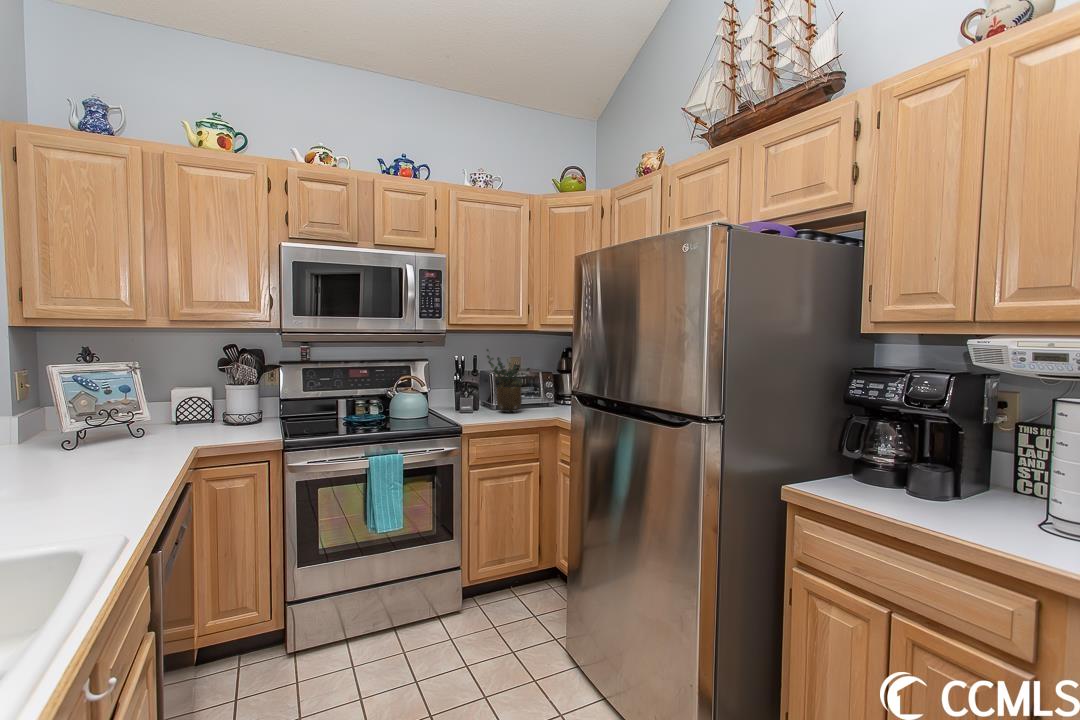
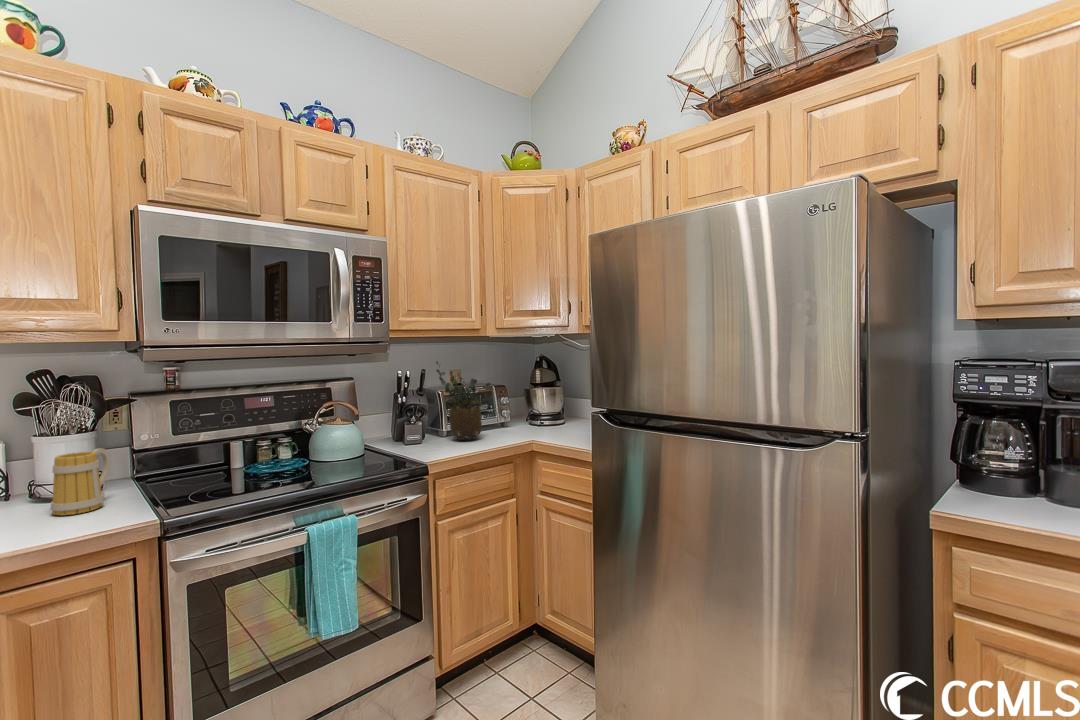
mug: none [231,395,264,433] -> present [51,448,110,515]

